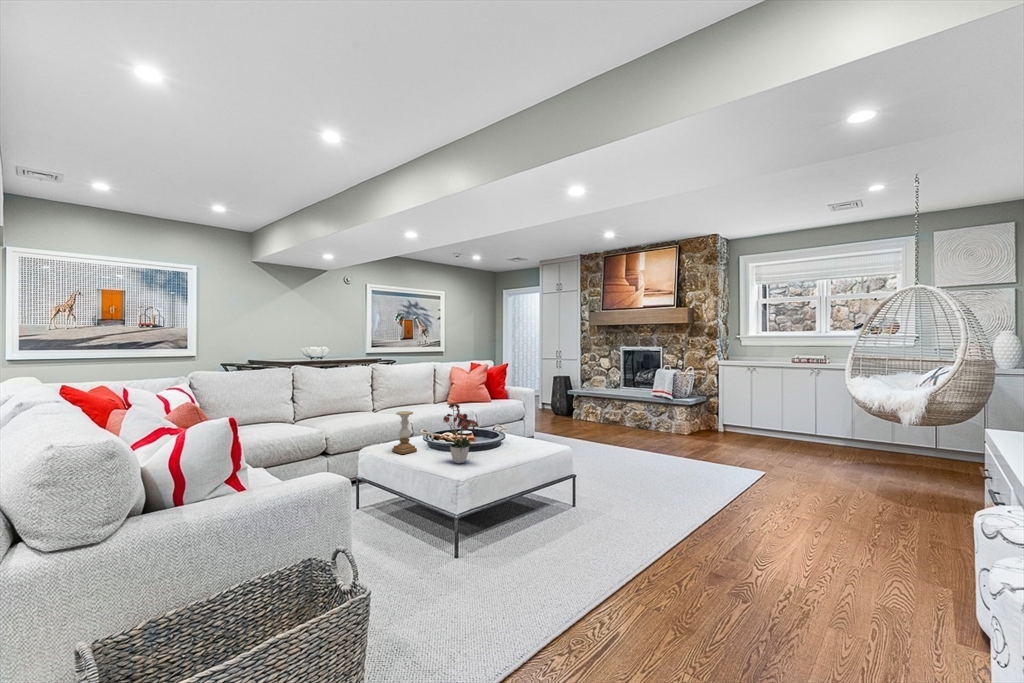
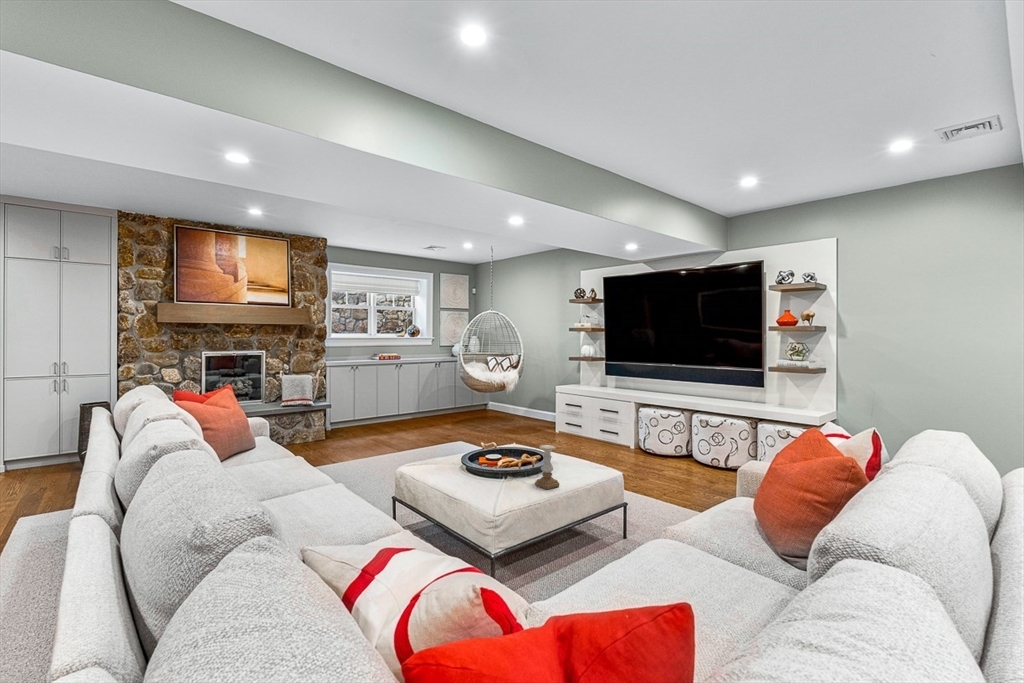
flower arrangement: present [443,403,478,463] -> none [568,421,594,473]

